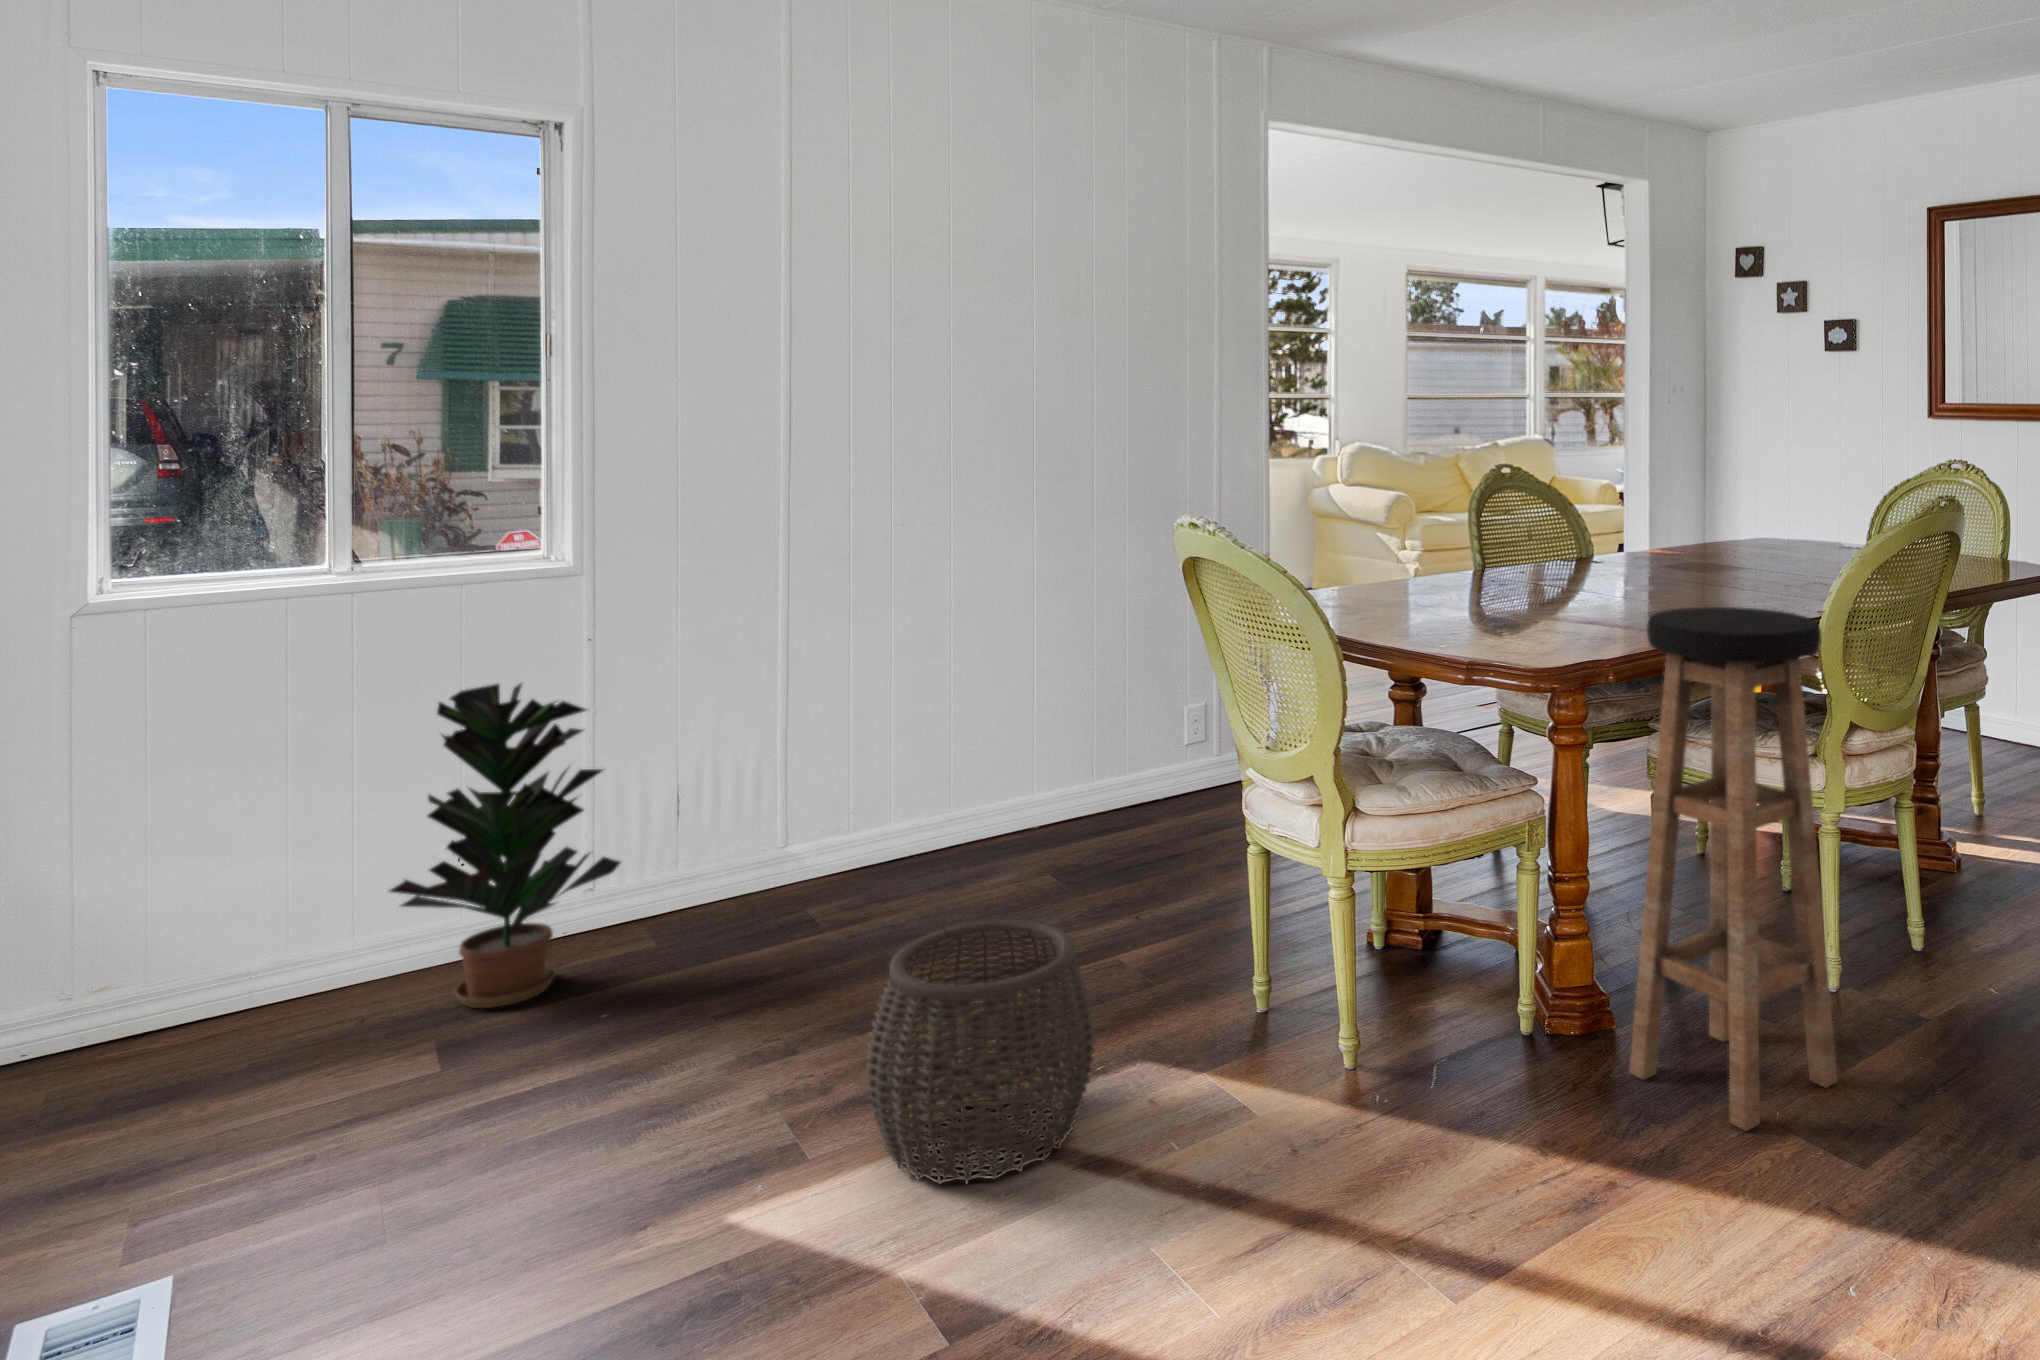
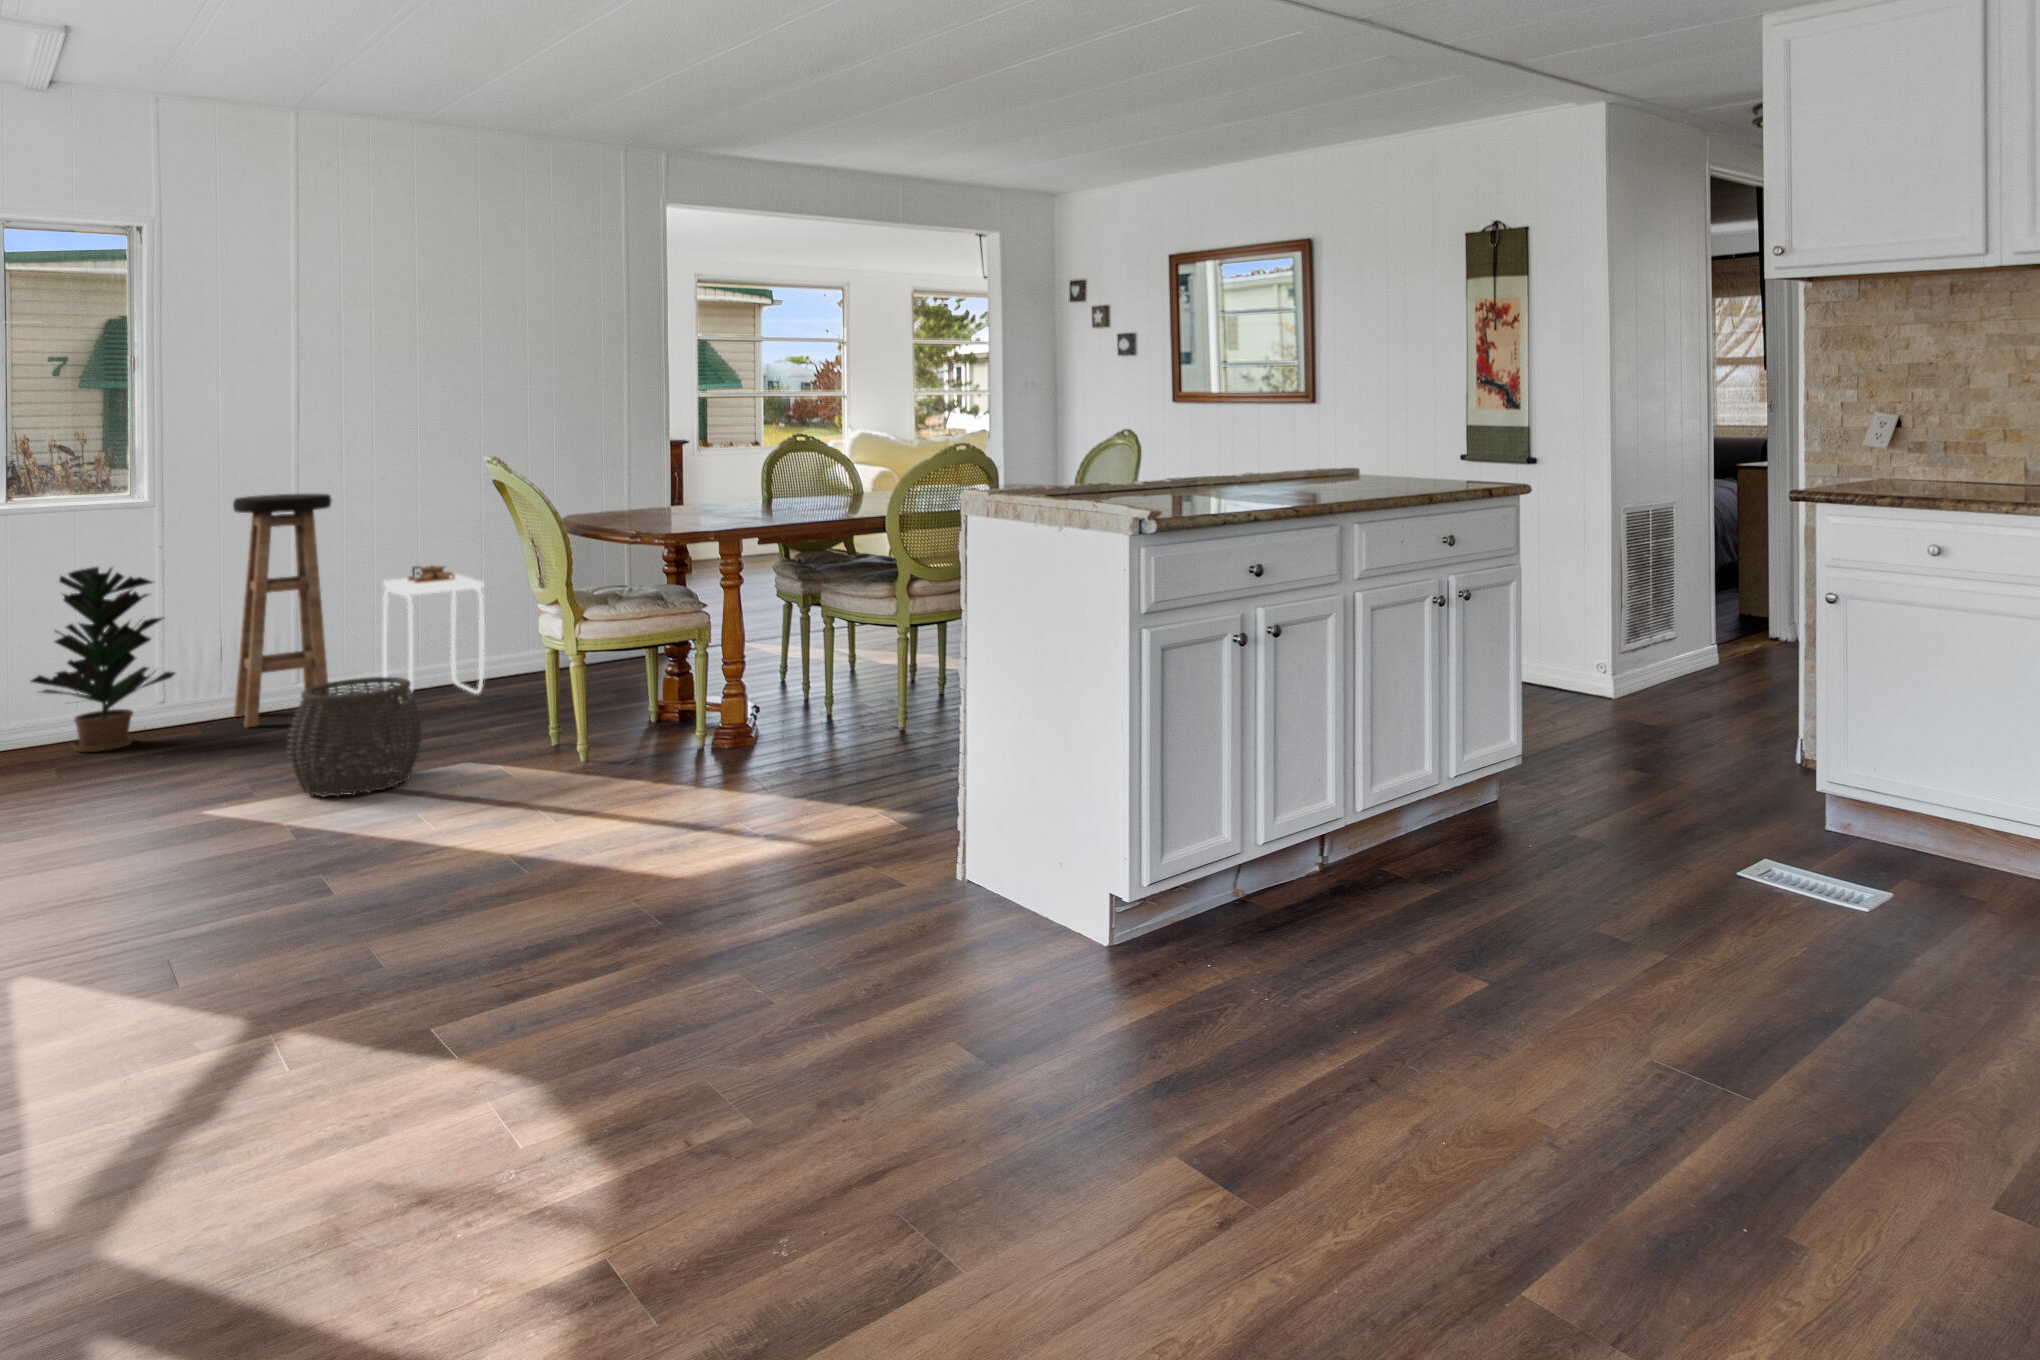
bar stool: present [1629,607,1838,1131] -> present [233,494,331,727]
side table: none [907,665,1067,893] -> present [383,566,484,699]

